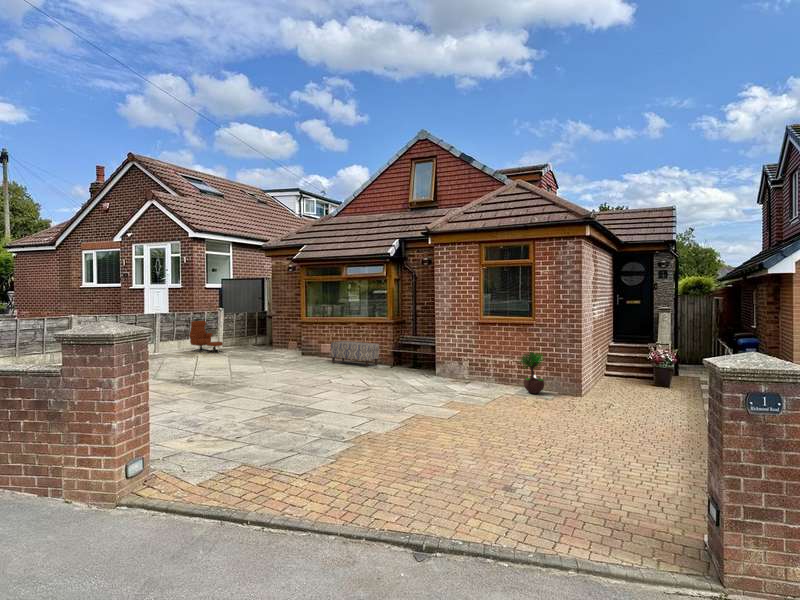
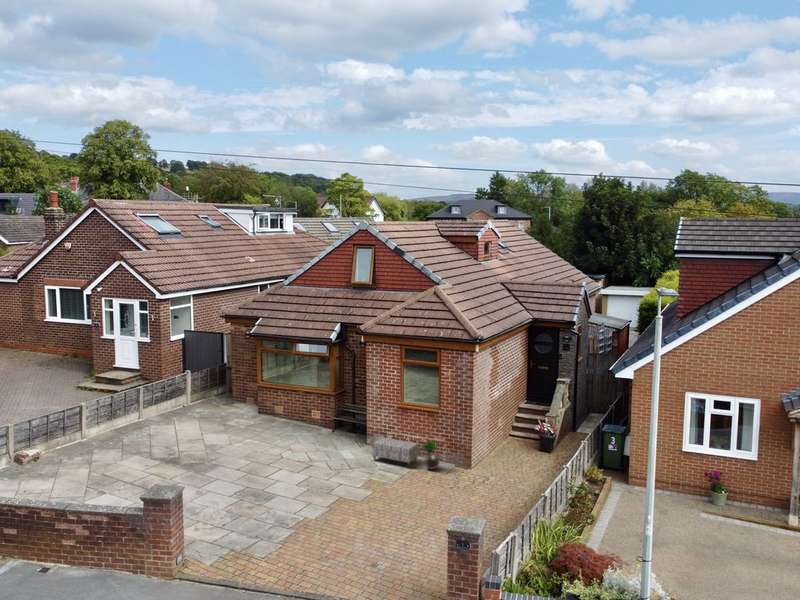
lounge chair: present [189,321,223,353] -> none [162,385,193,416]
bench: present [331,341,379,367] -> present [372,437,418,468]

